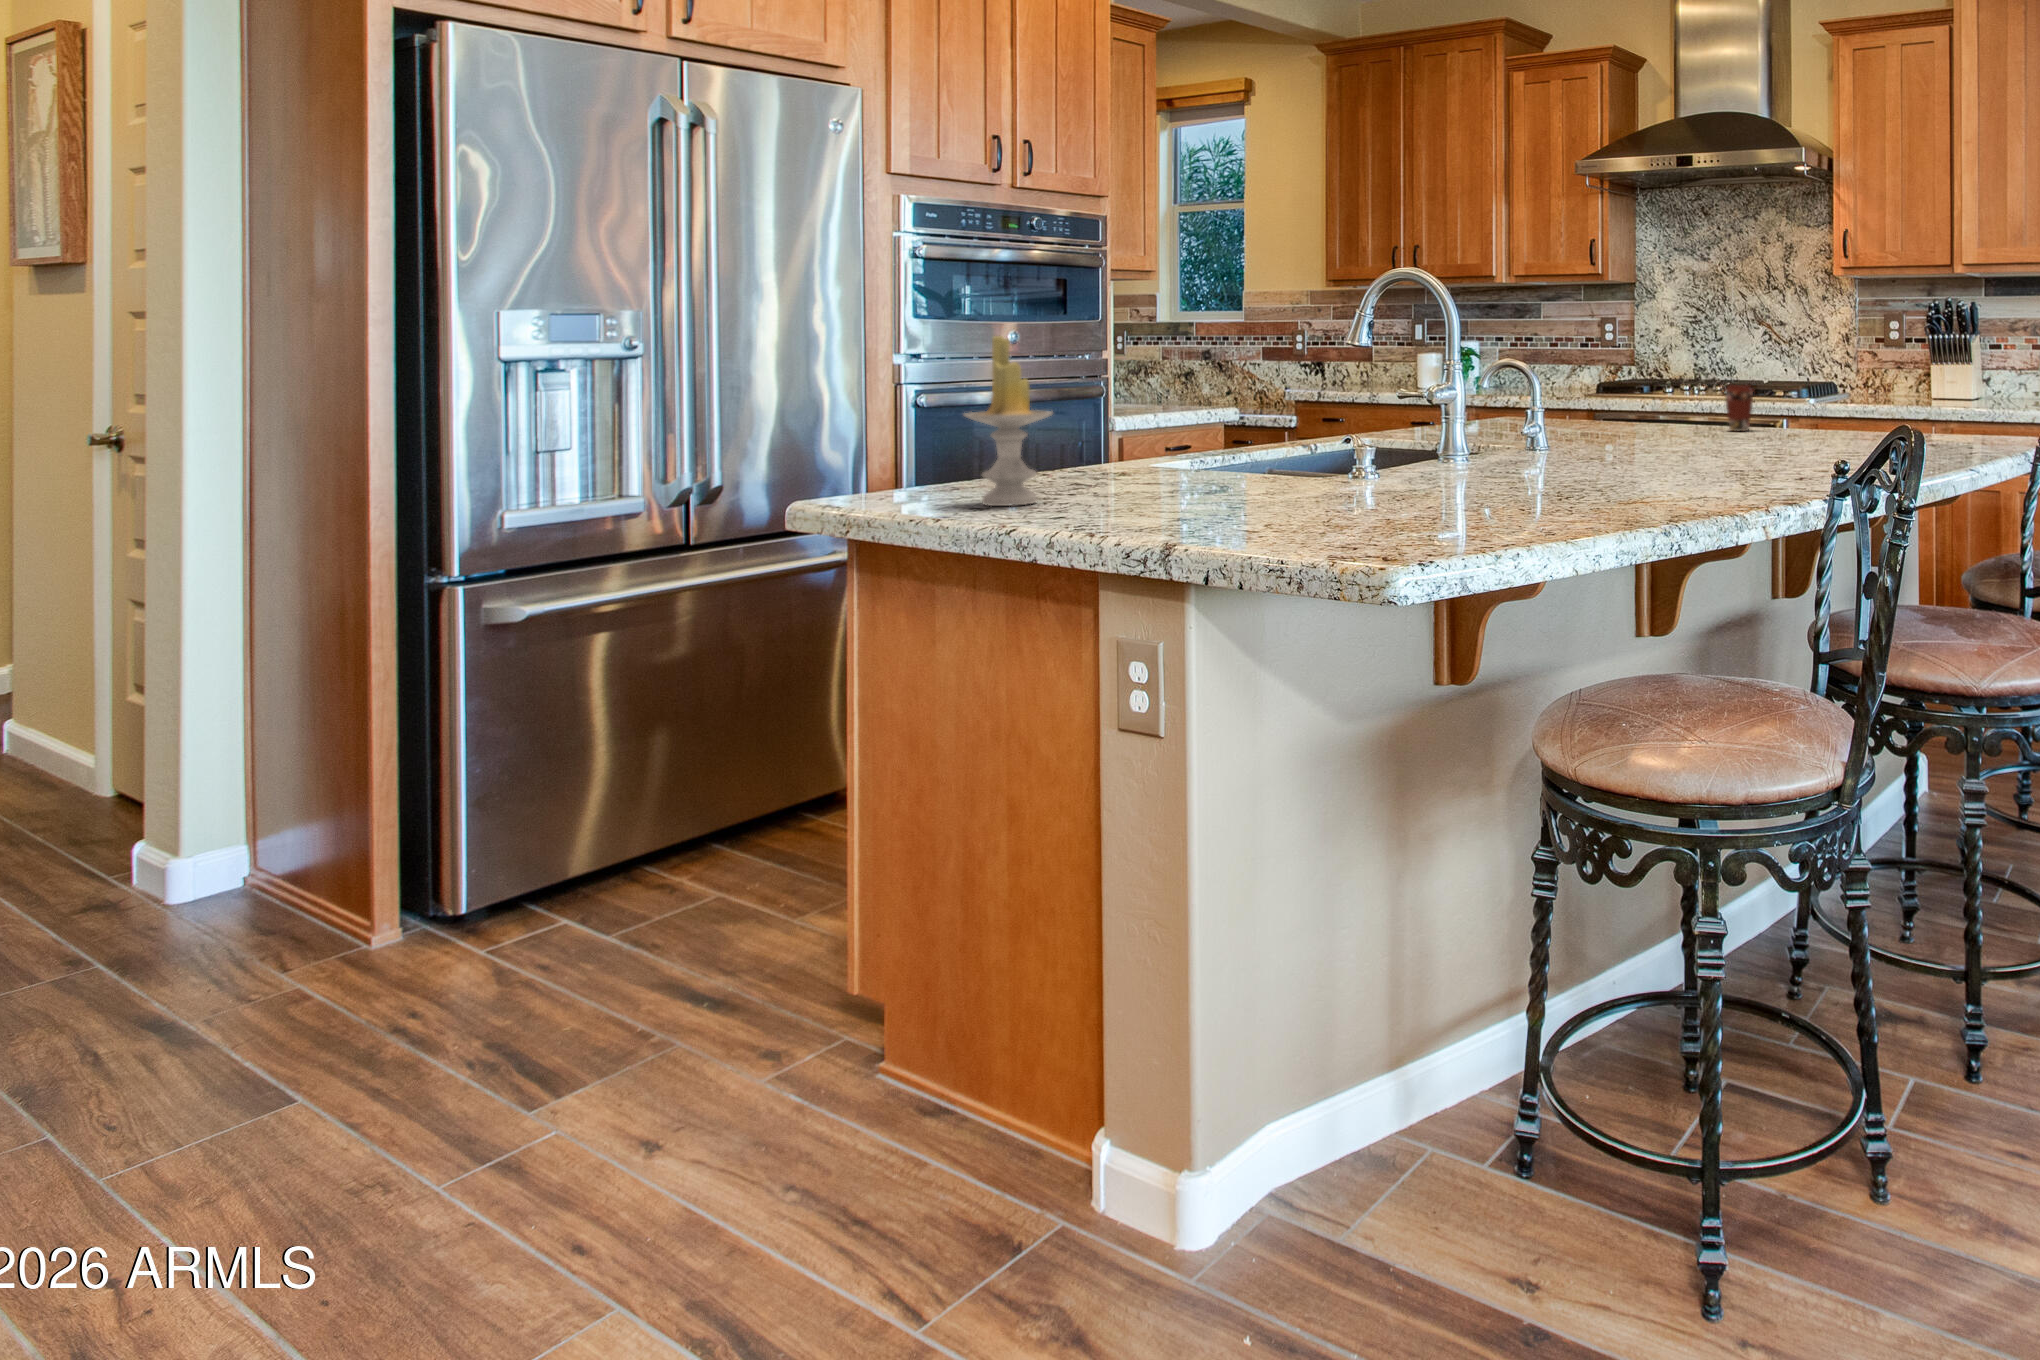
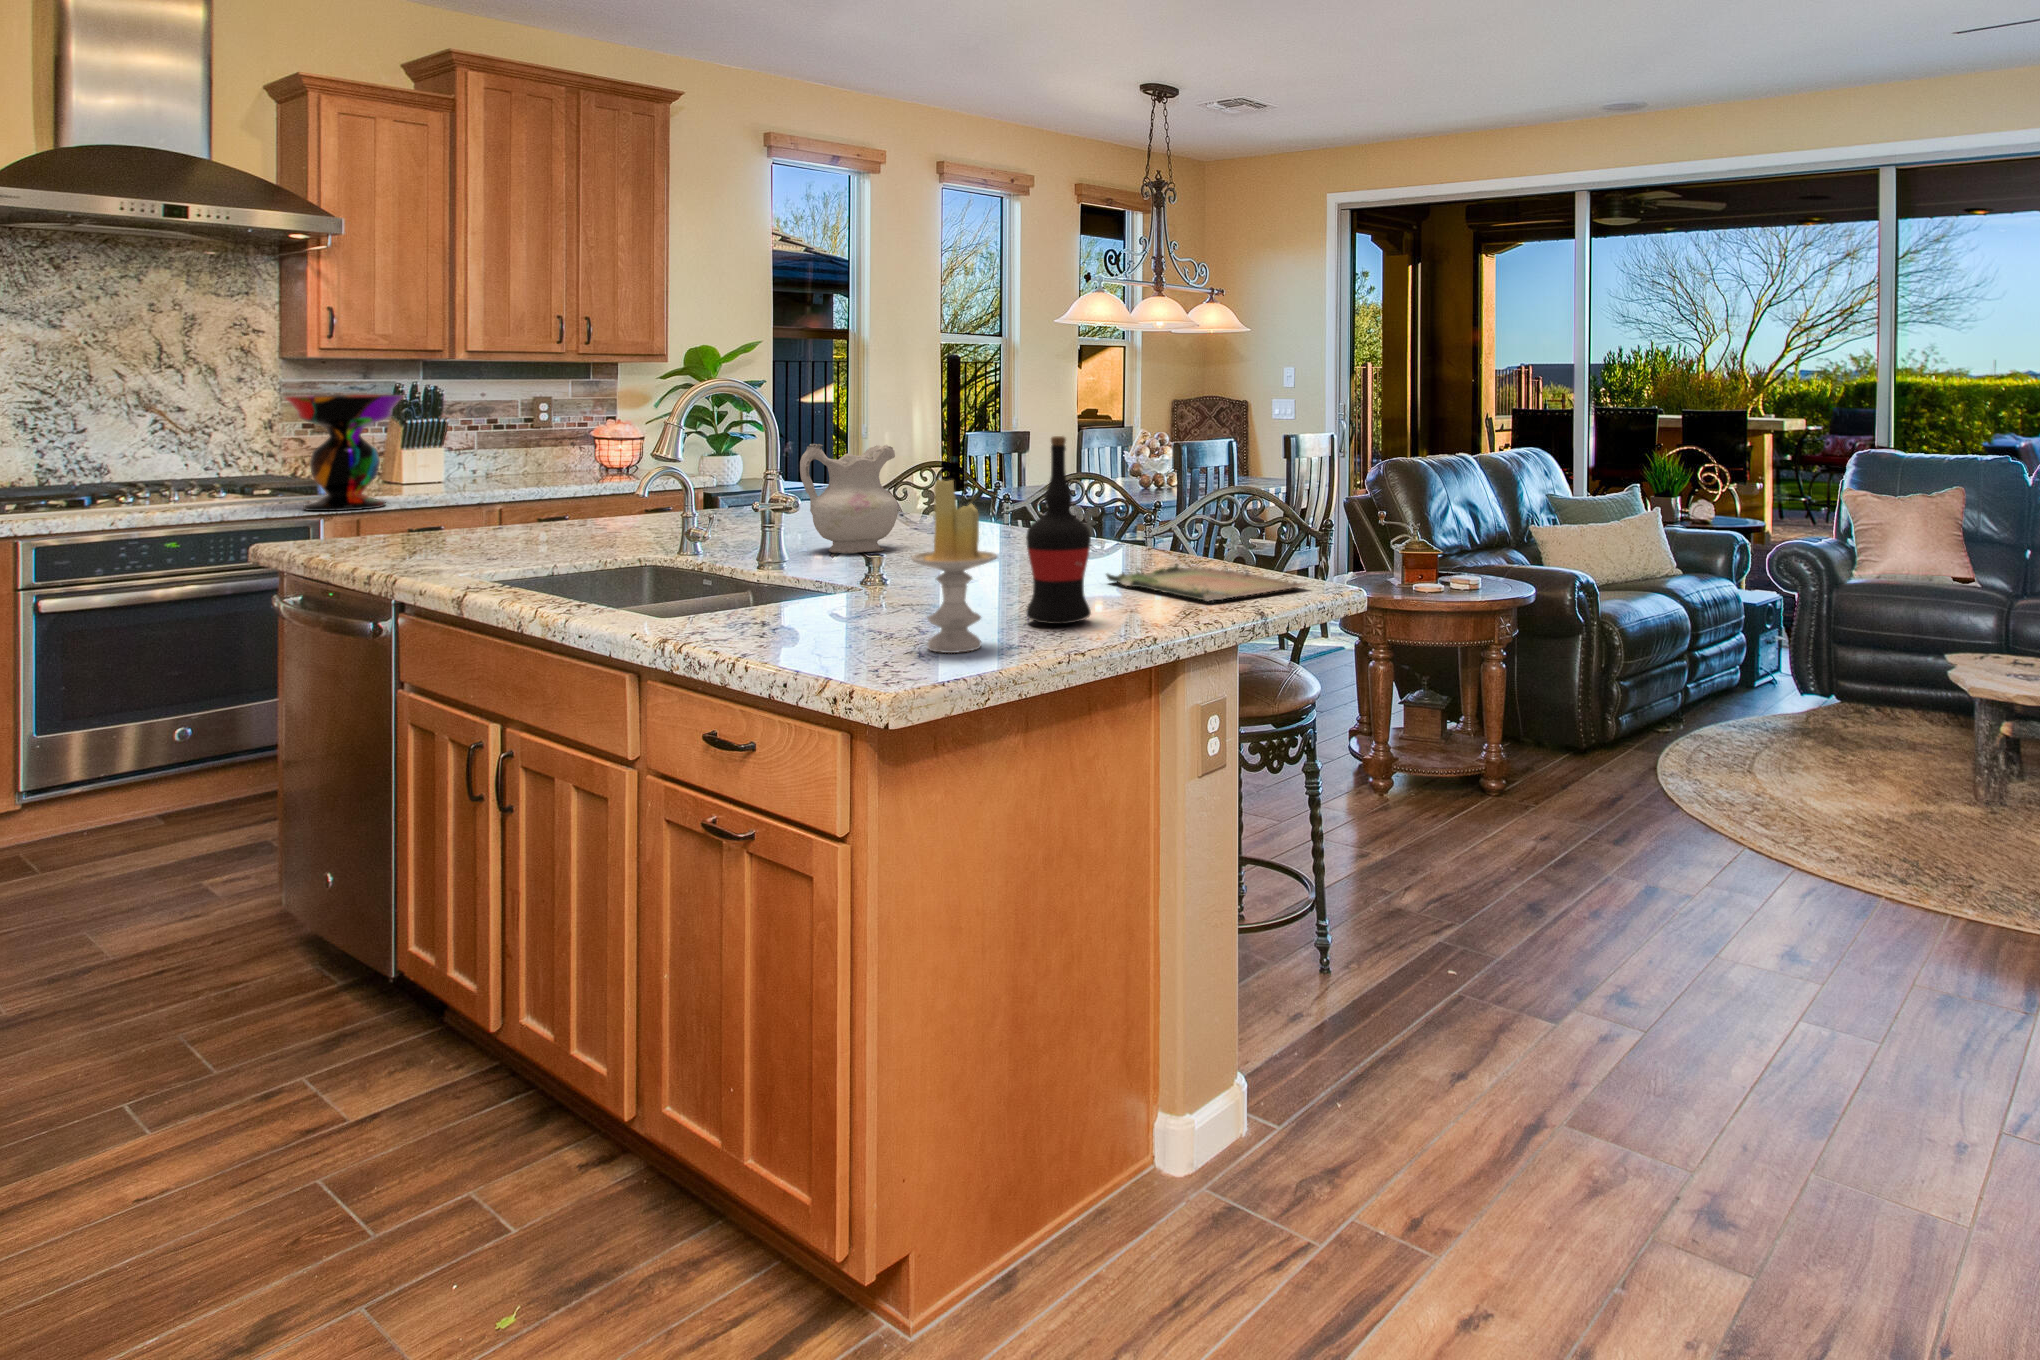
wine bottle: none [1097,298,1174,511] -> present [1026,436,1091,624]
decorative bowl: none [1760,308,1860,414] -> present [285,395,403,511]
ceramic pitcher: none [1594,336,1696,468] -> present [800,444,898,553]
coffee cup: present [1725,385,1754,431] -> none [530,481,564,527]
tray: none [1246,487,1536,540] -> present [1106,564,1307,601]

